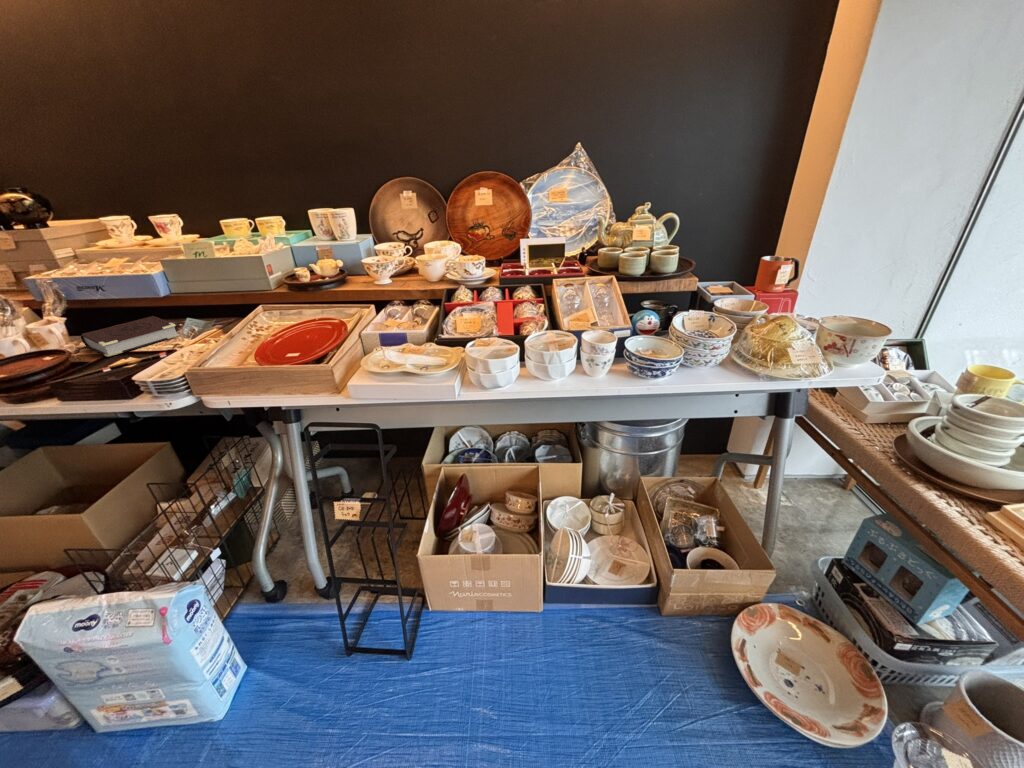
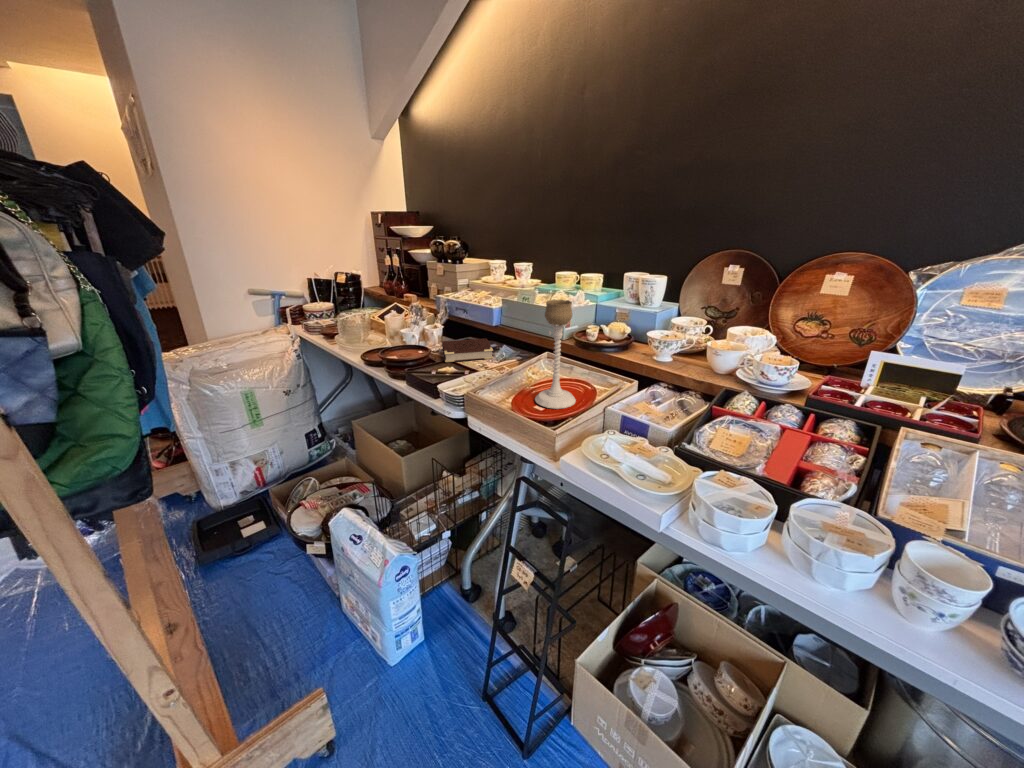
candle holder: none [256,236,323,354] -> present [535,299,576,409]

